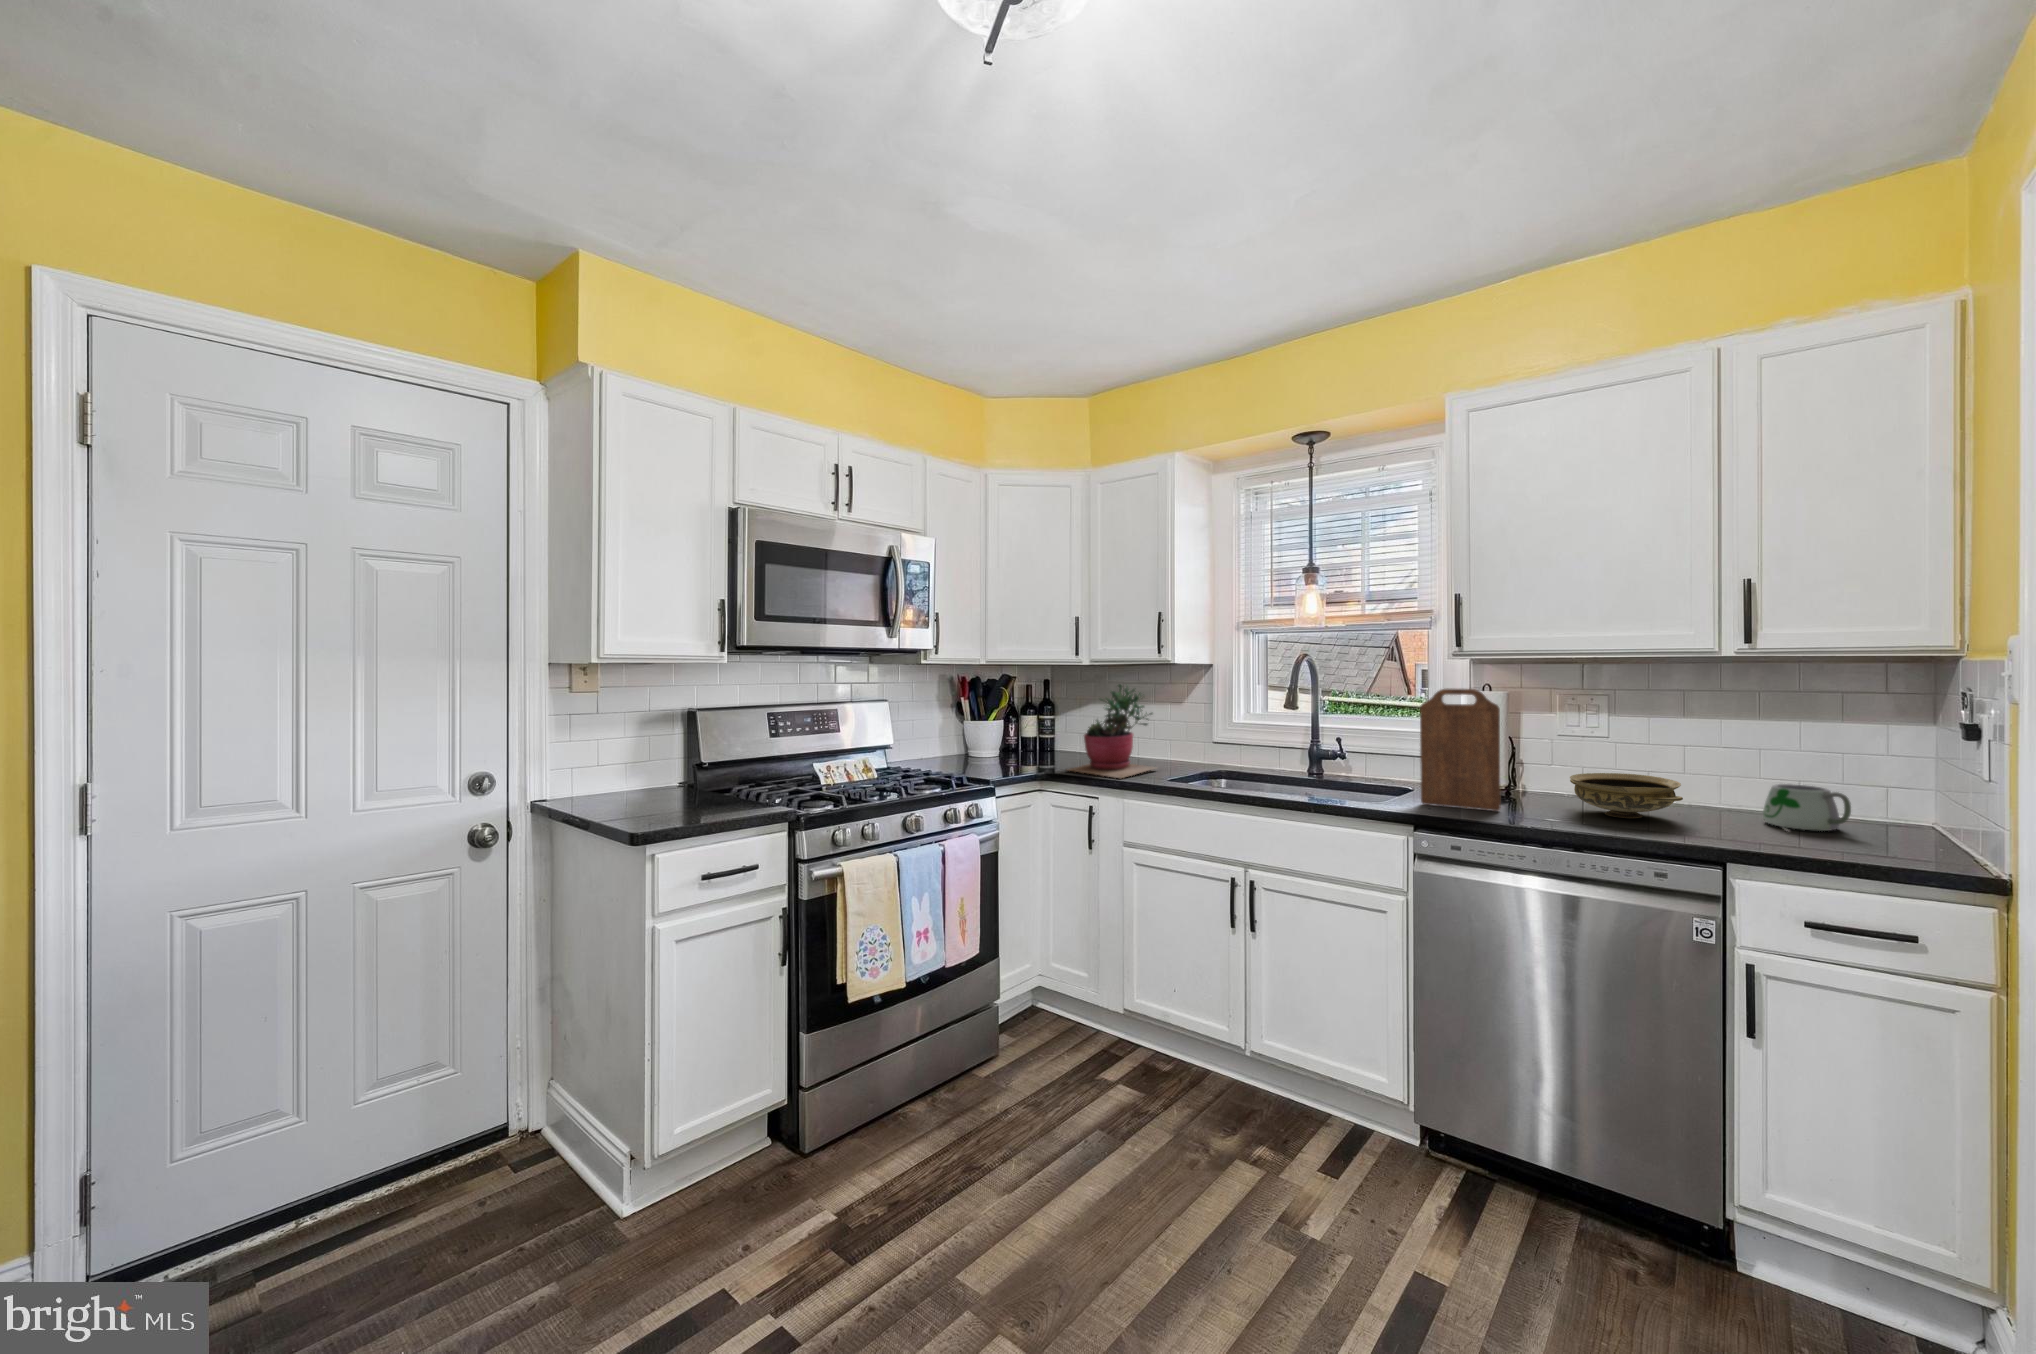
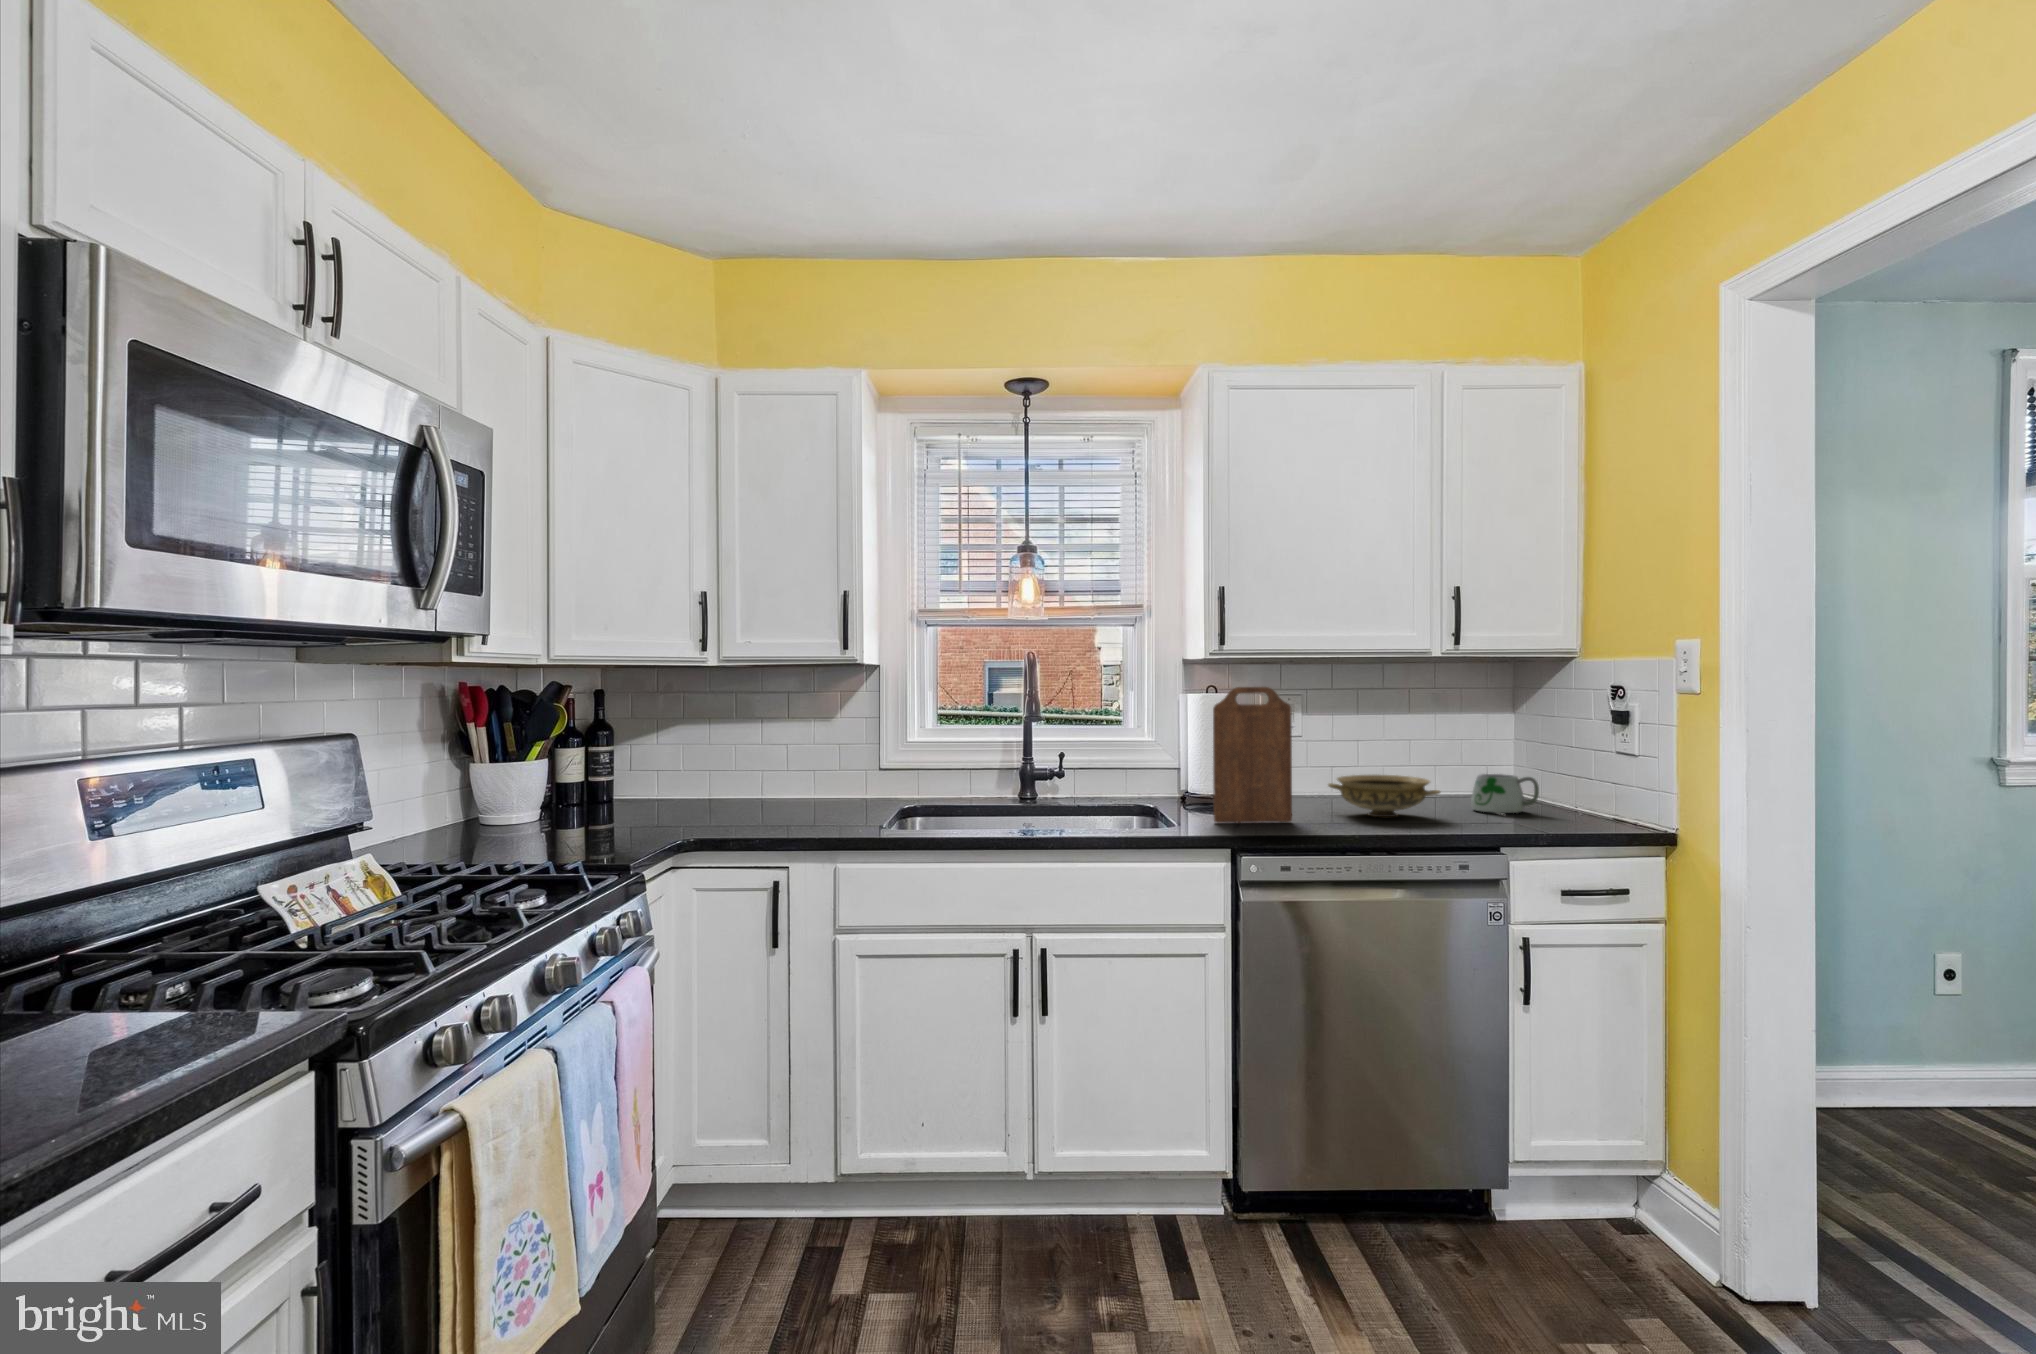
succulent plant: present [1069,684,1155,778] -> none [707,689,845,829]

